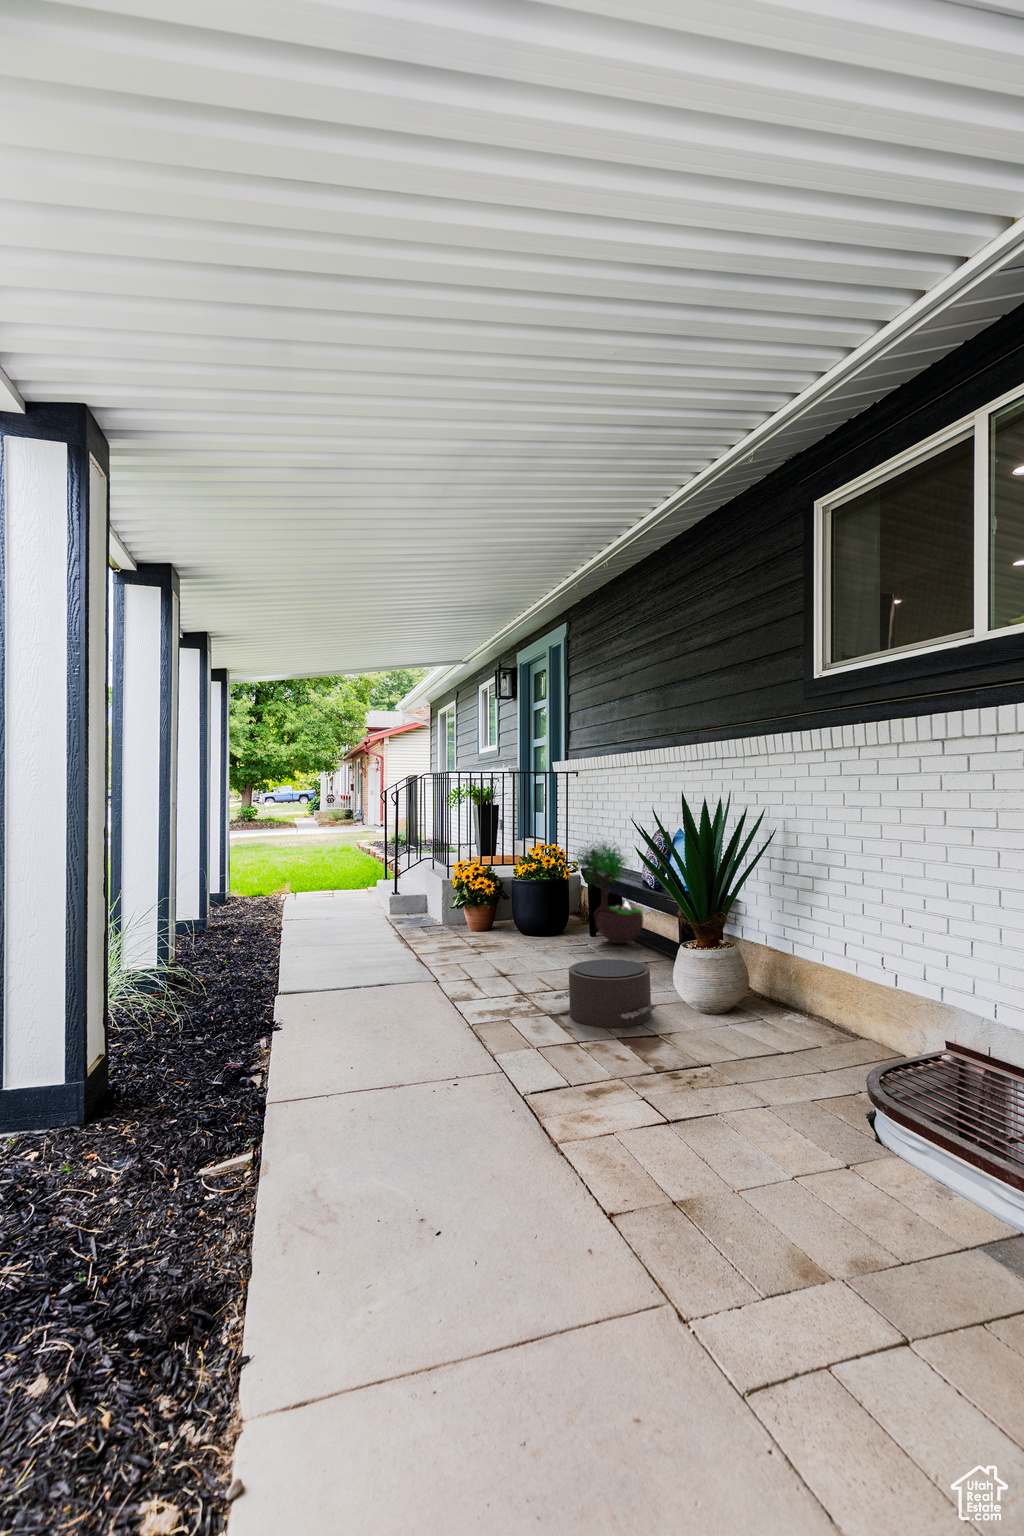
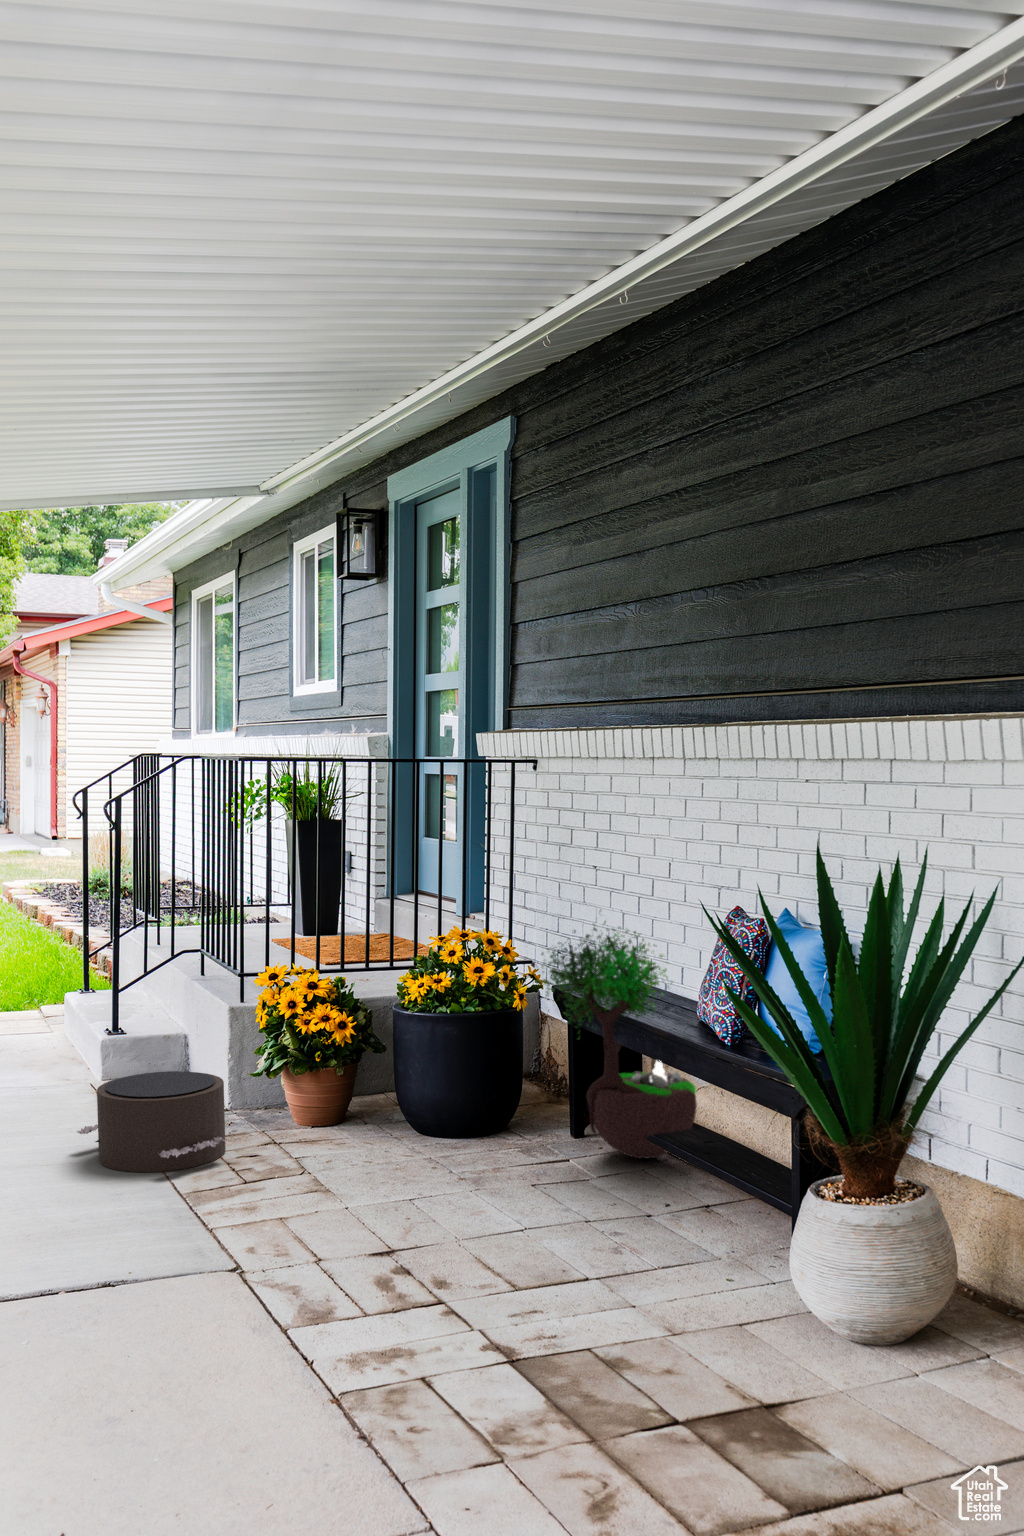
pouf: present [553,959,658,1027] -> present [77,1071,227,1172]

